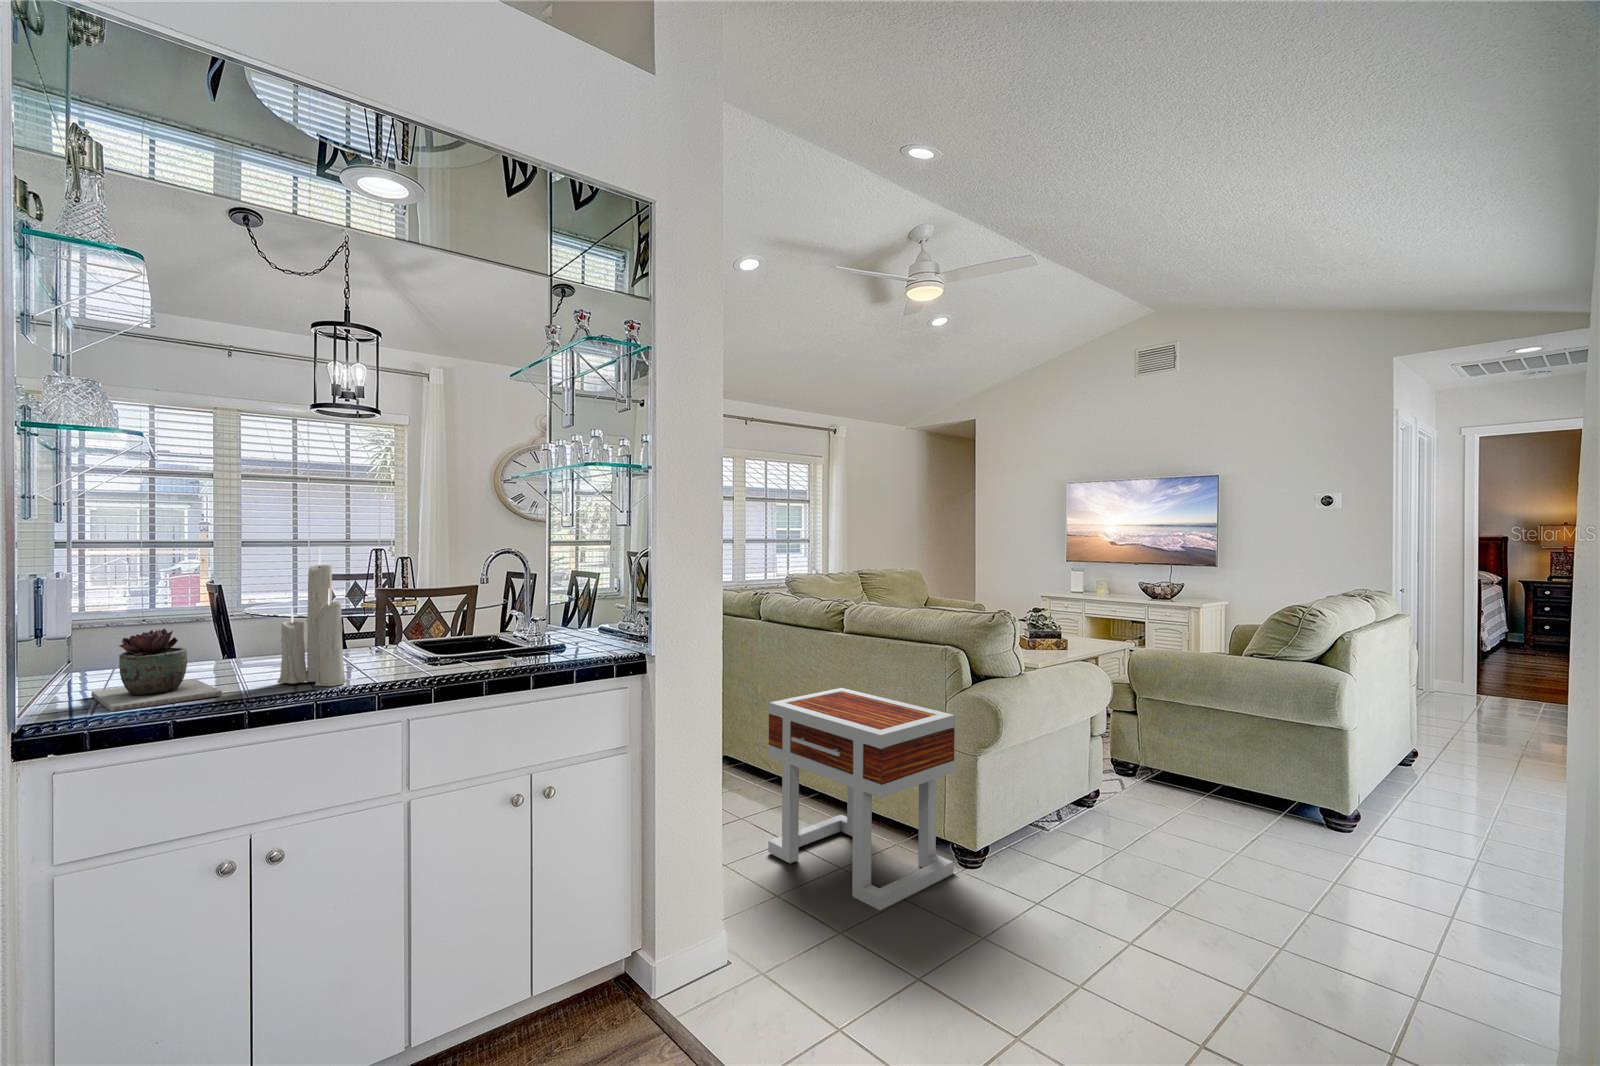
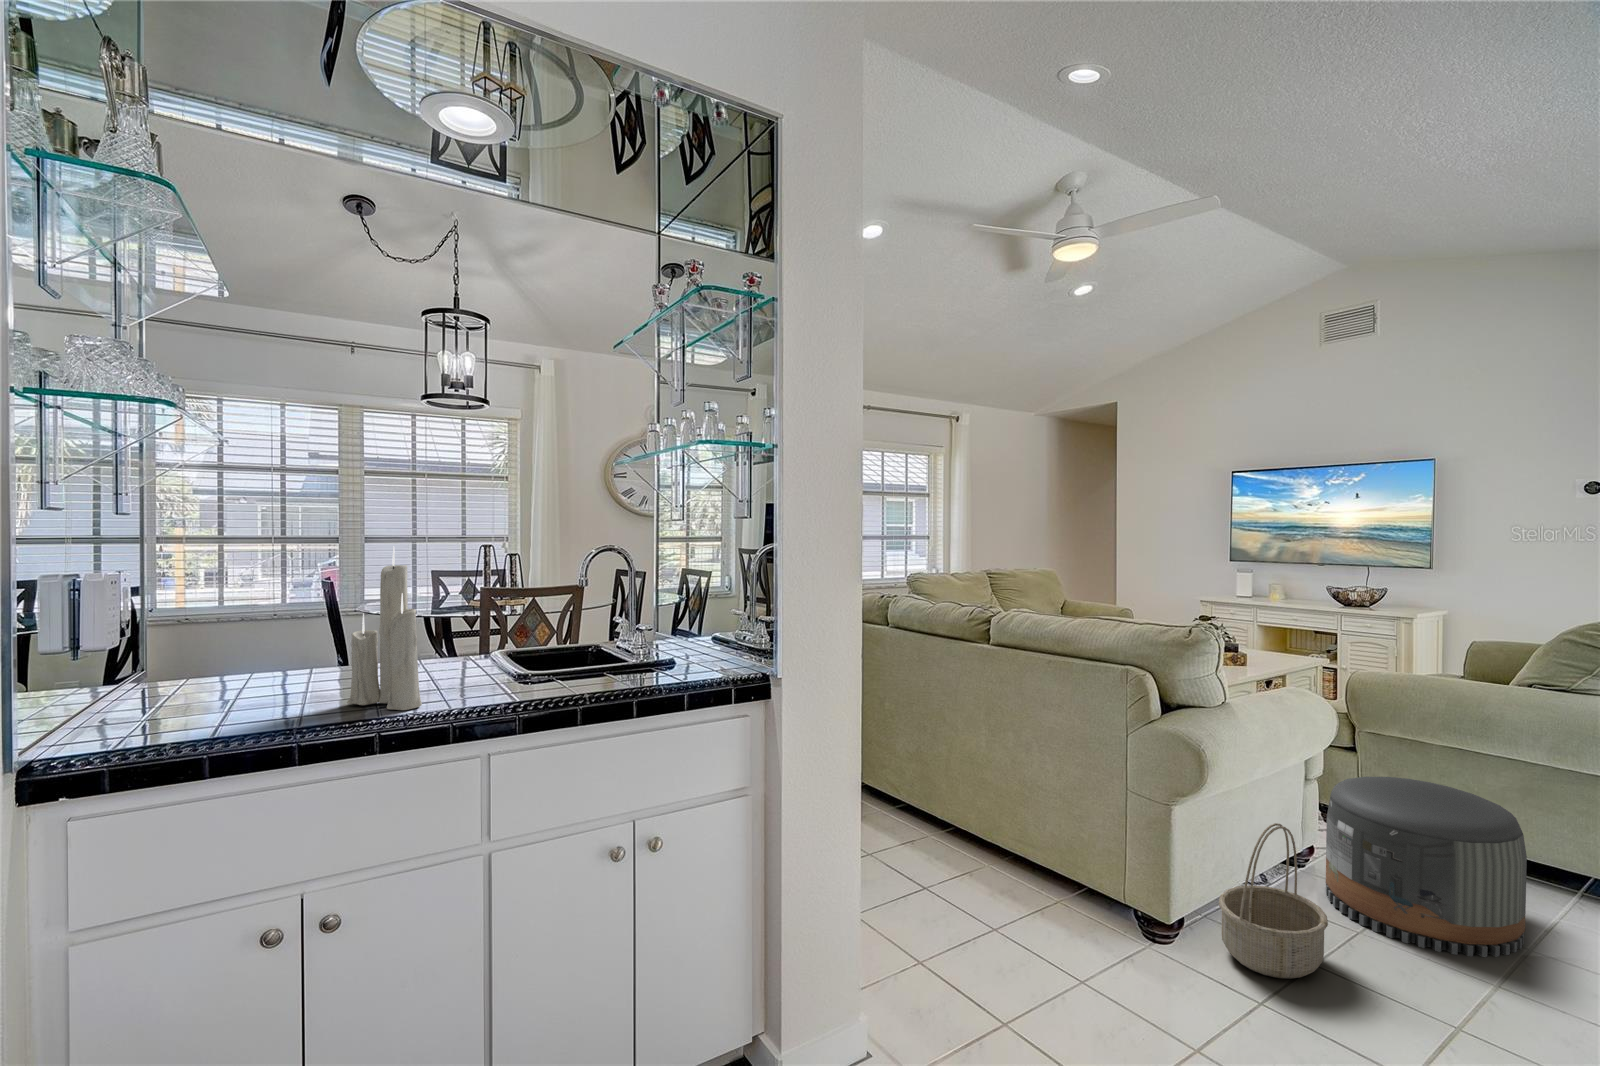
succulent plant: present [91,629,222,712] -> none [146,639,281,739]
side table: present [768,688,955,910] -> none [905,710,1139,992]
pouf: none [1104,731,1240,864] -> present [1326,777,1527,957]
basket: none [1015,767,1094,888] -> present [1219,823,1328,979]

